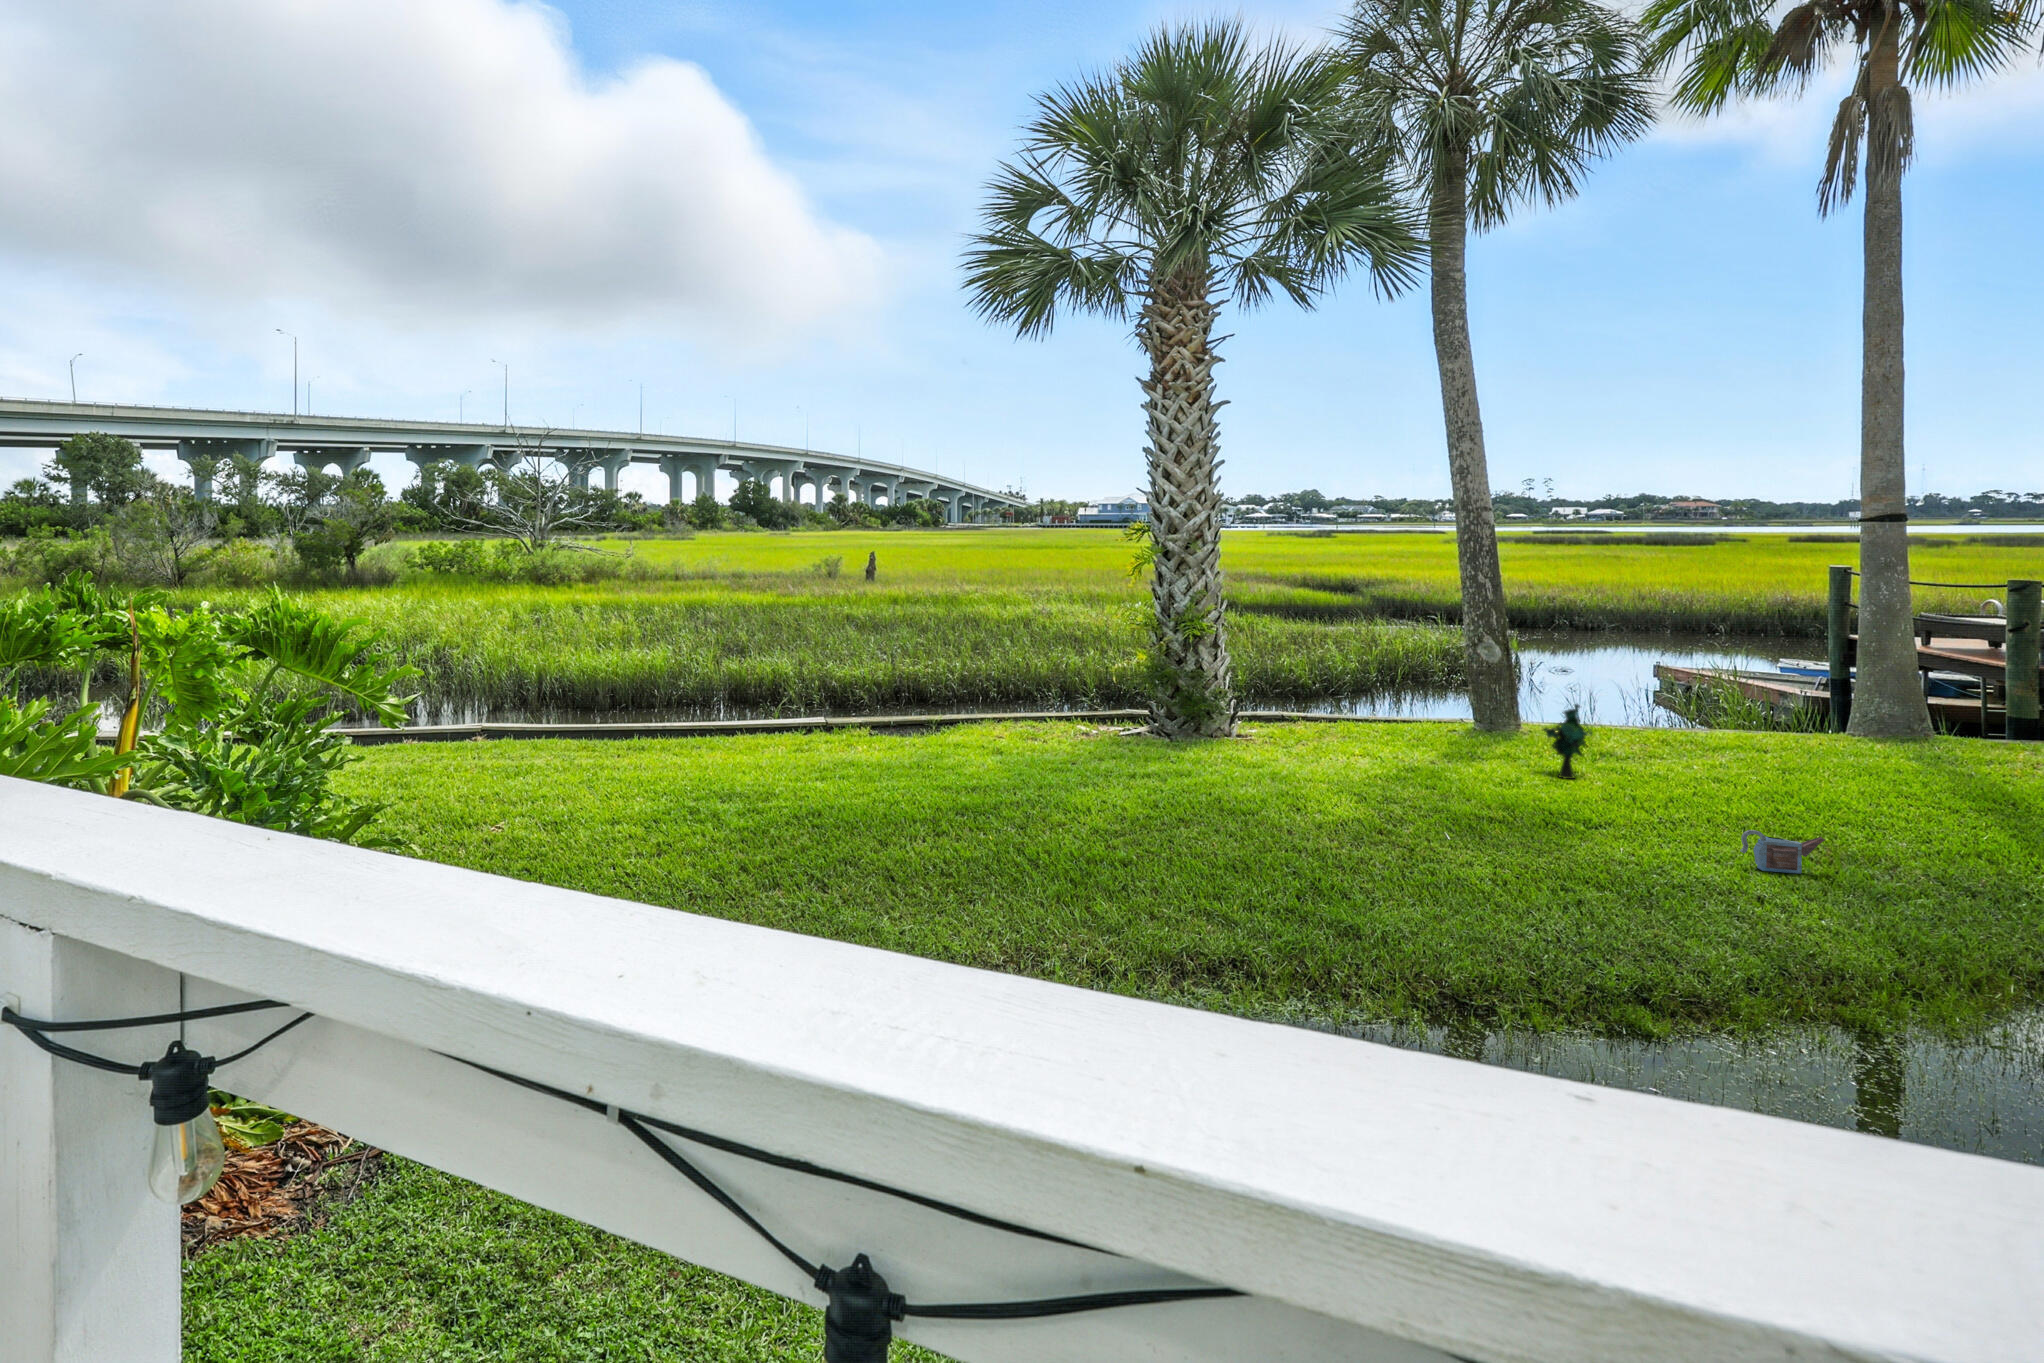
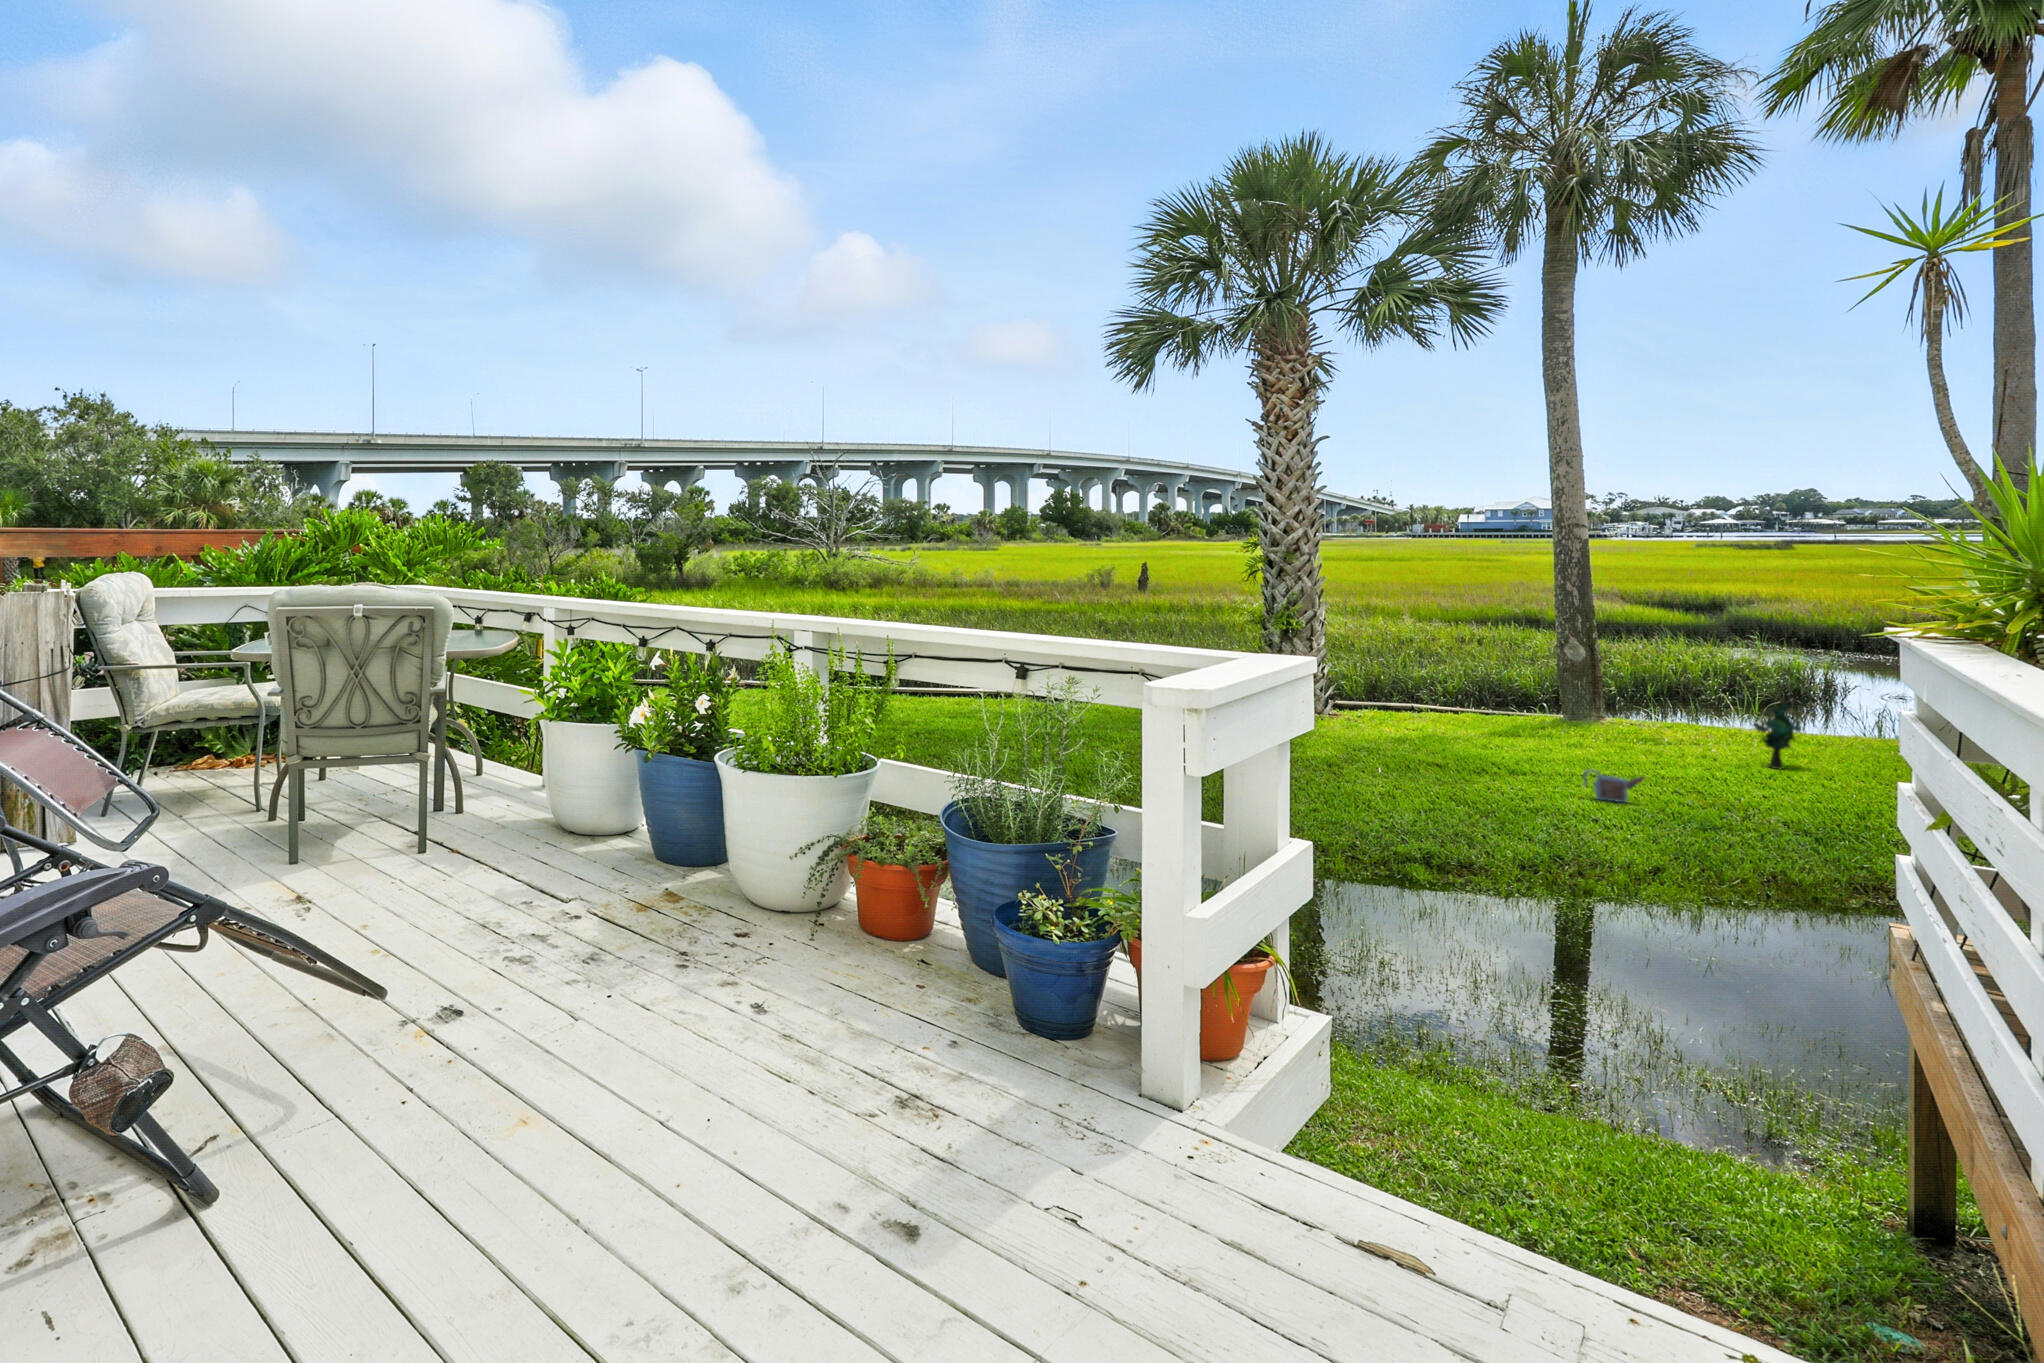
decorative plant: present [1543,704,1592,779] -> present [1753,703,1801,769]

